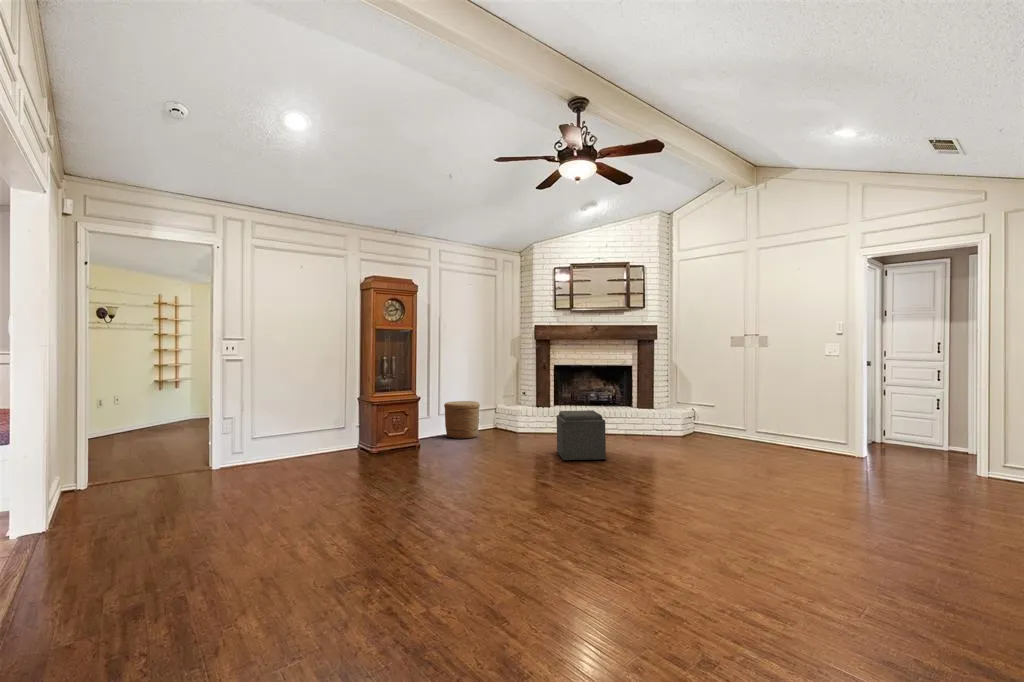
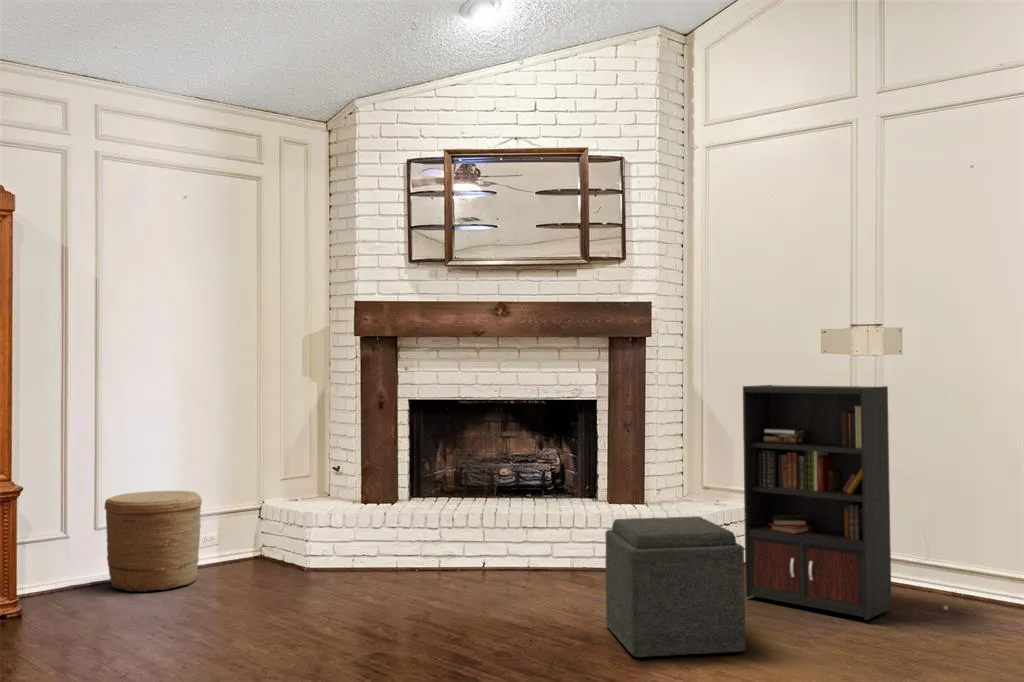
bookcase: none [697,360,781,451] -> present [743,385,948,620]
ottoman: present [557,410,606,460] -> present [605,516,745,657]

